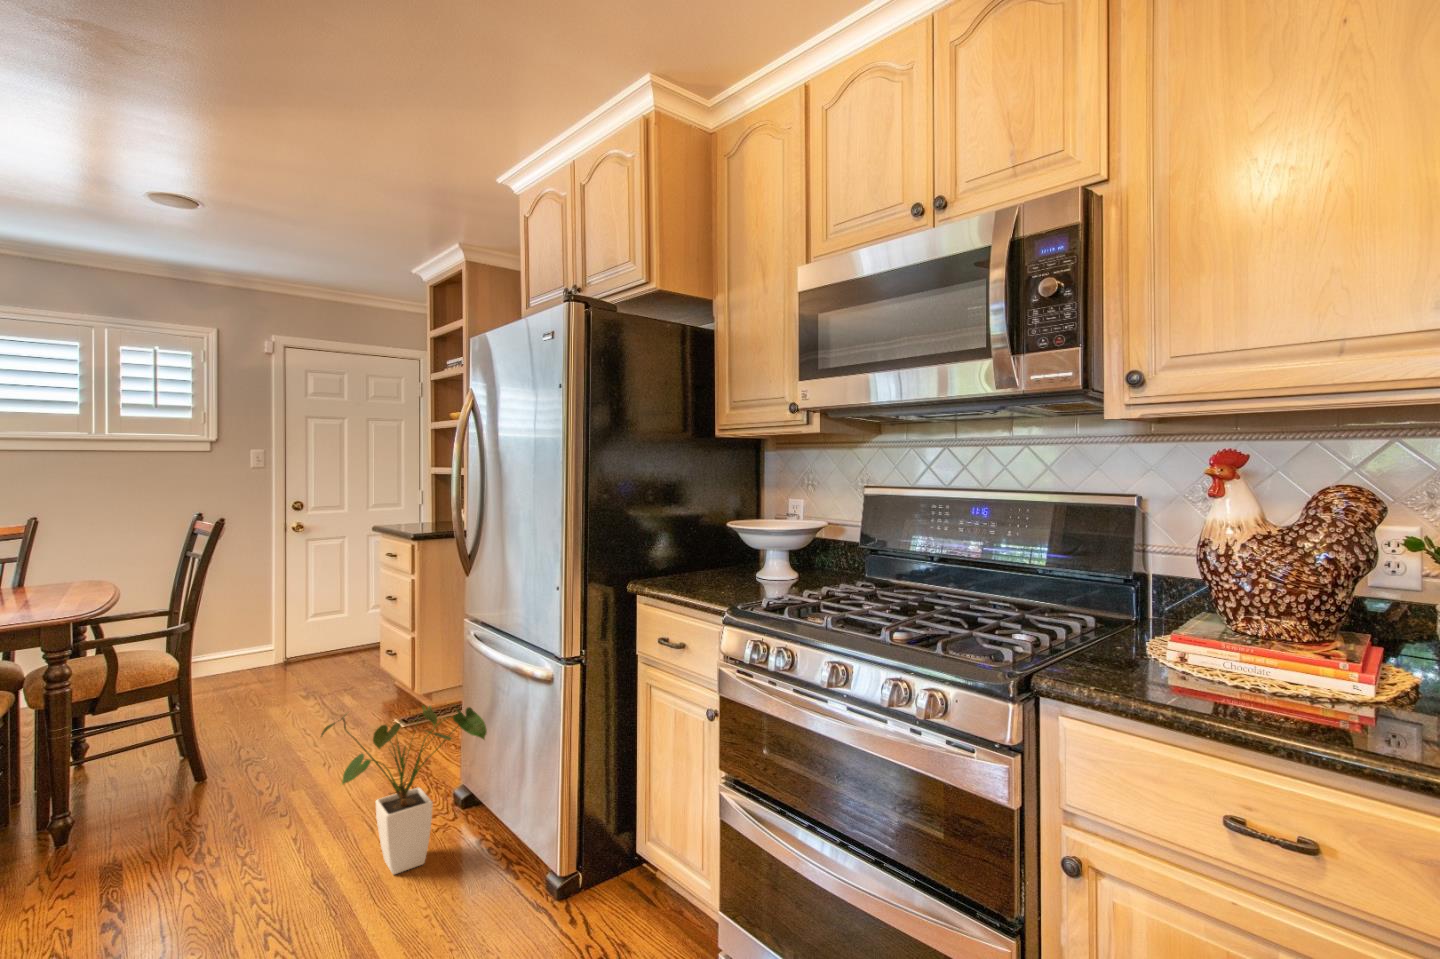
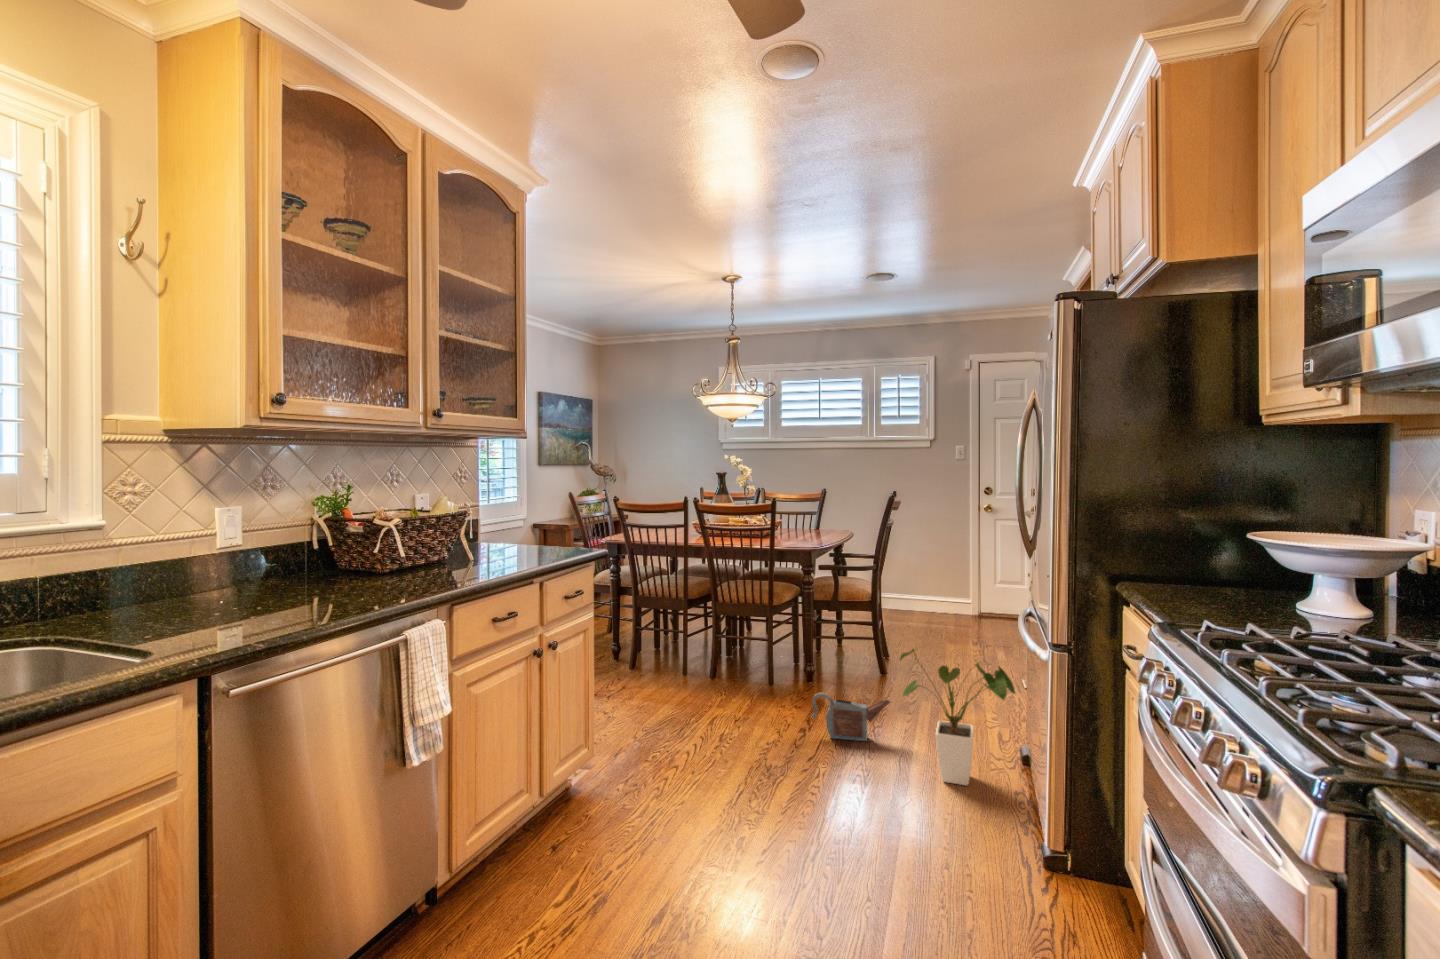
watering can: none [138,803,286,905] -> present [812,693,890,741]

